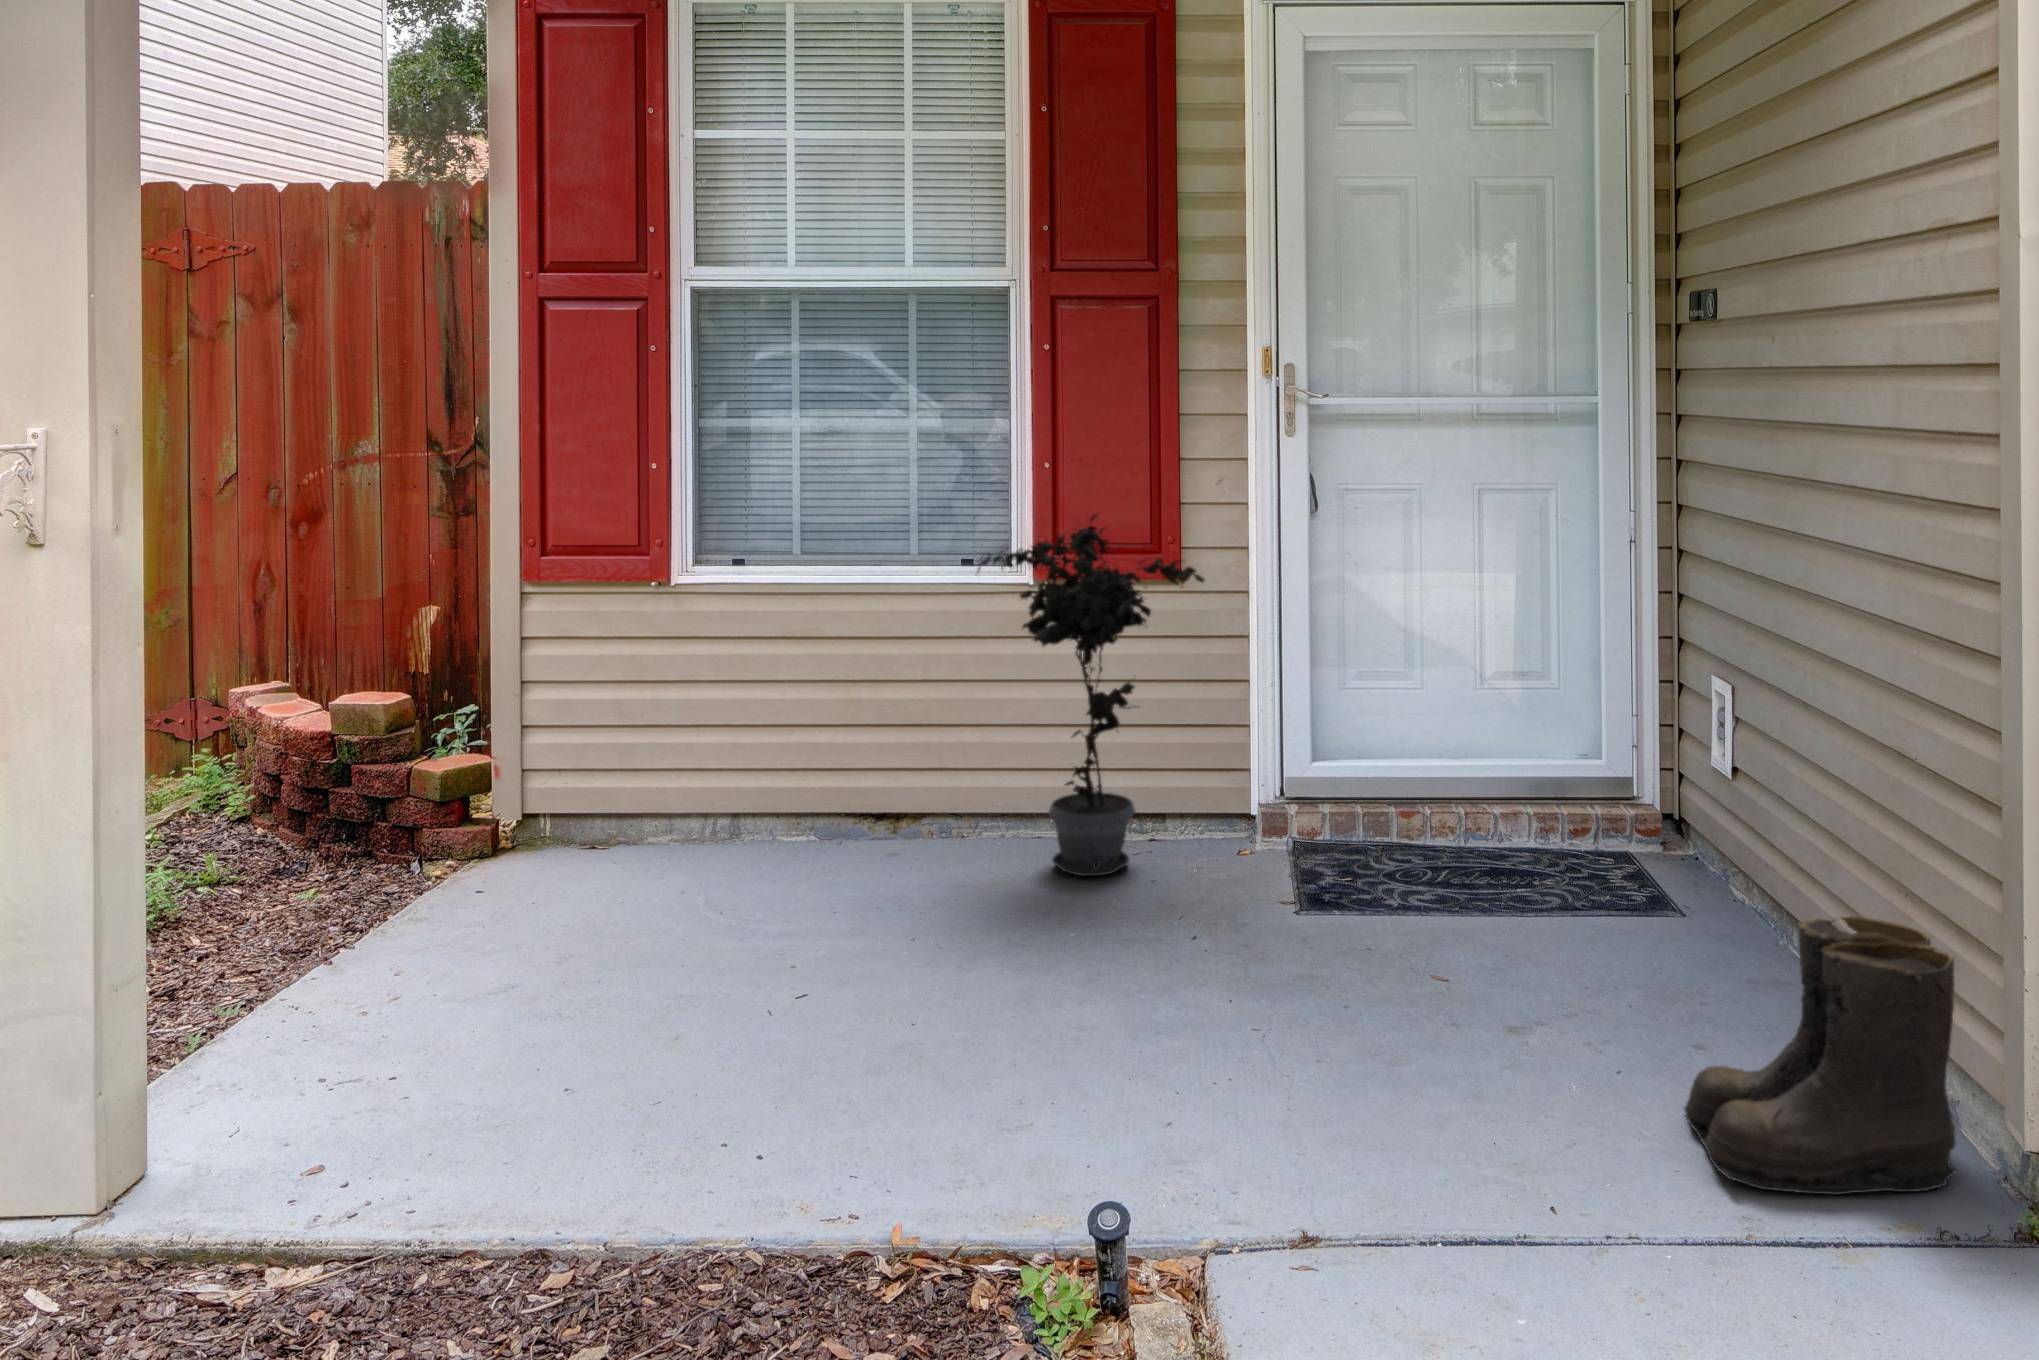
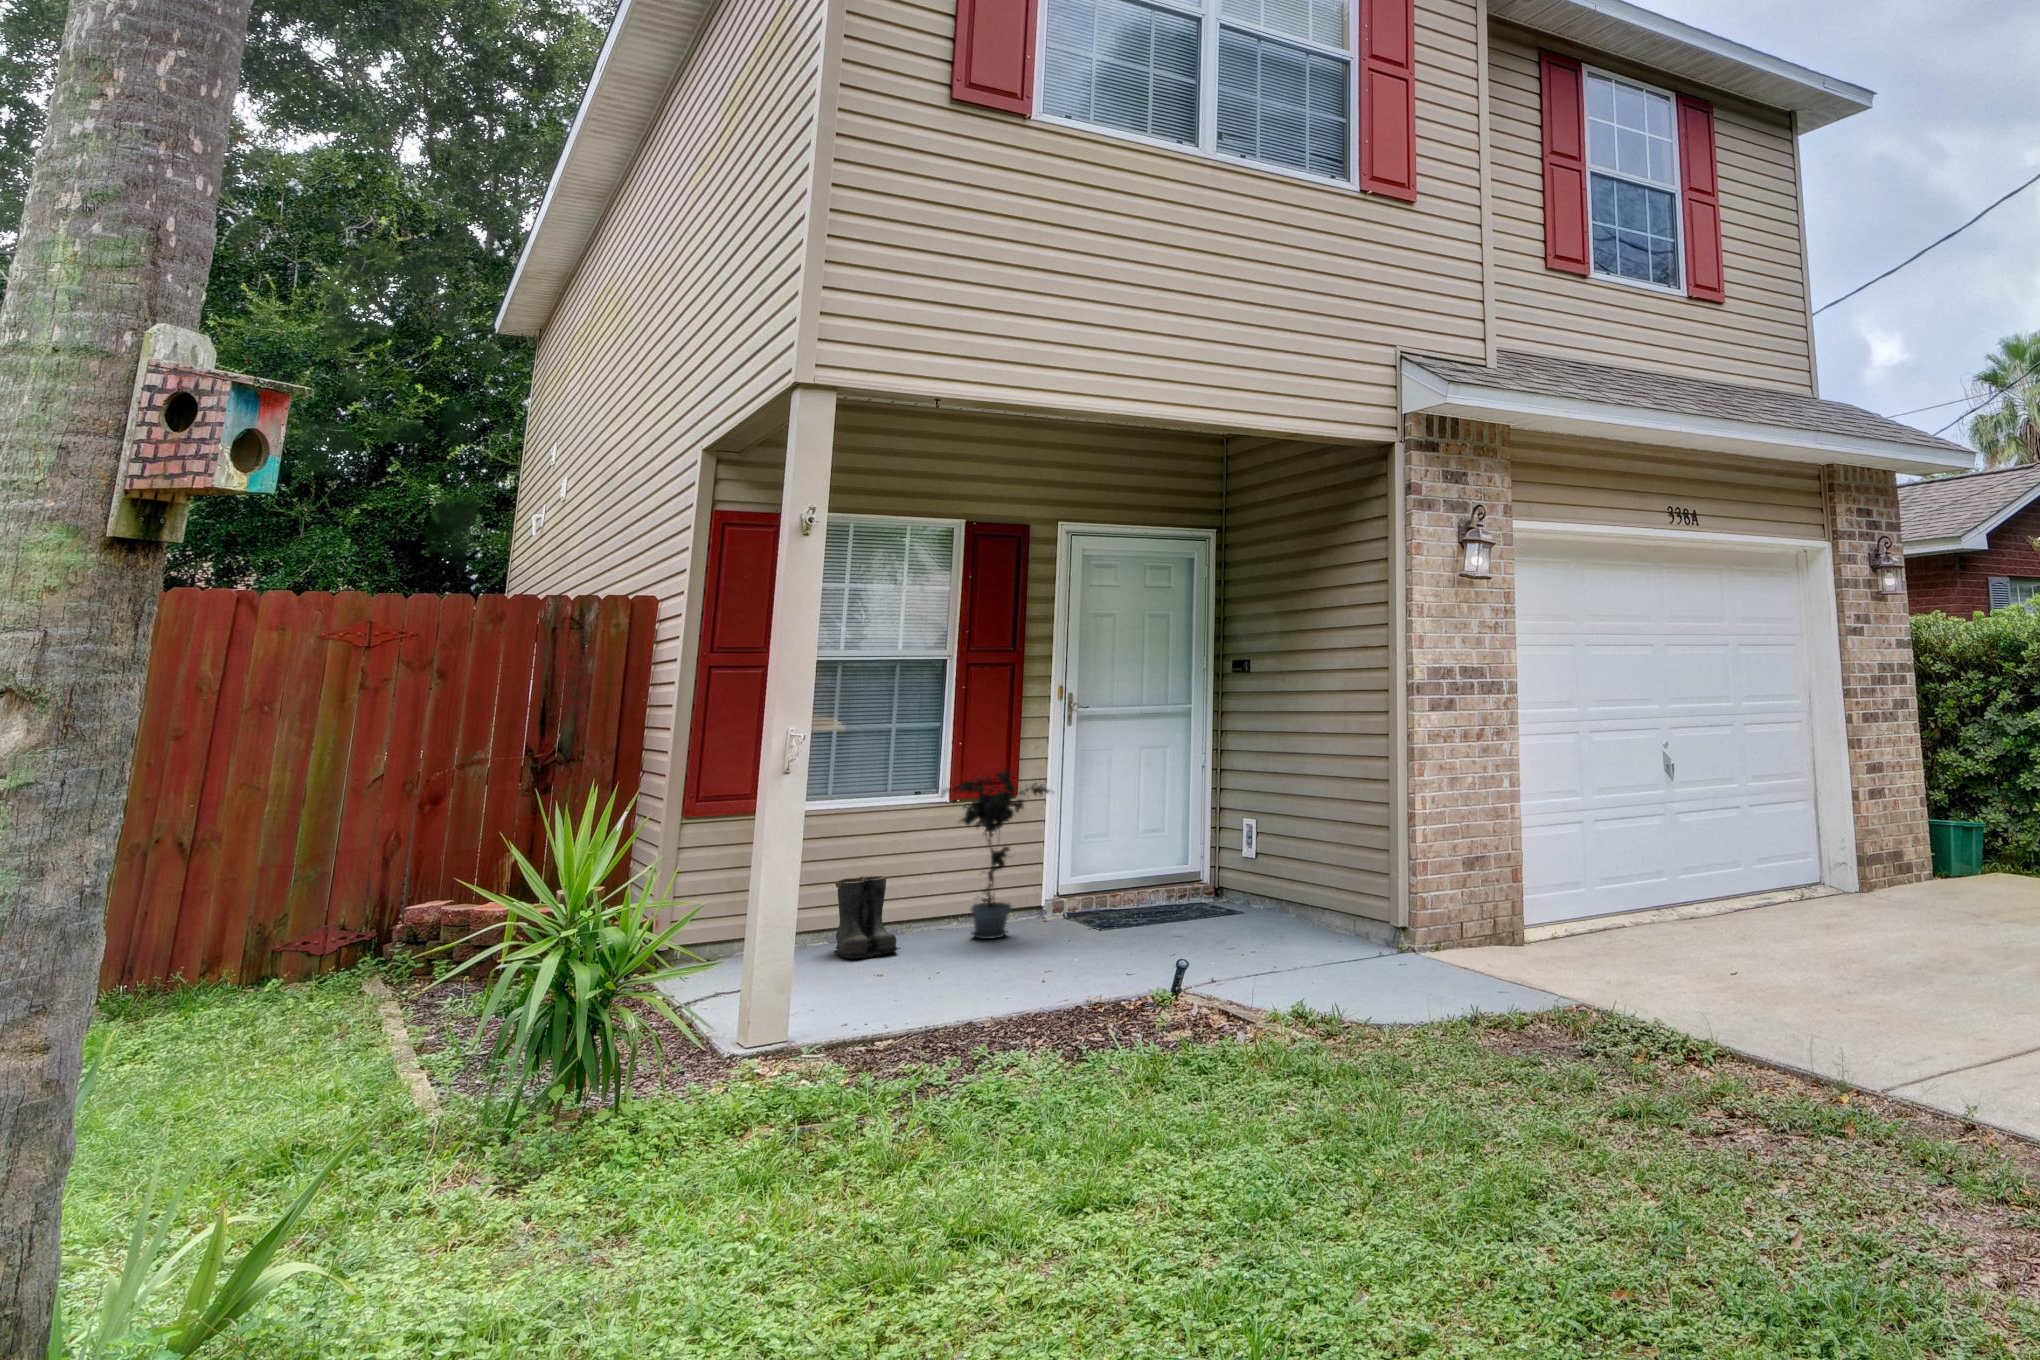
boots: present [1684,916,1956,1195] -> present [834,876,900,959]

